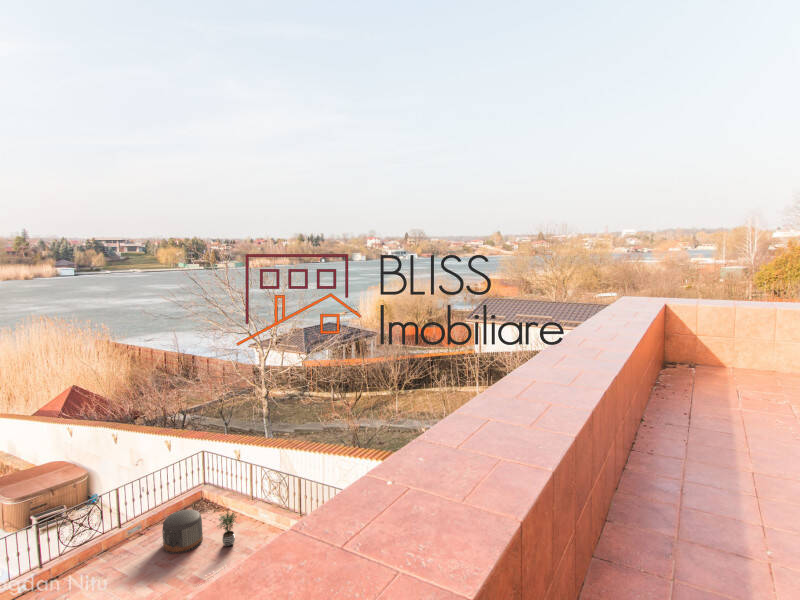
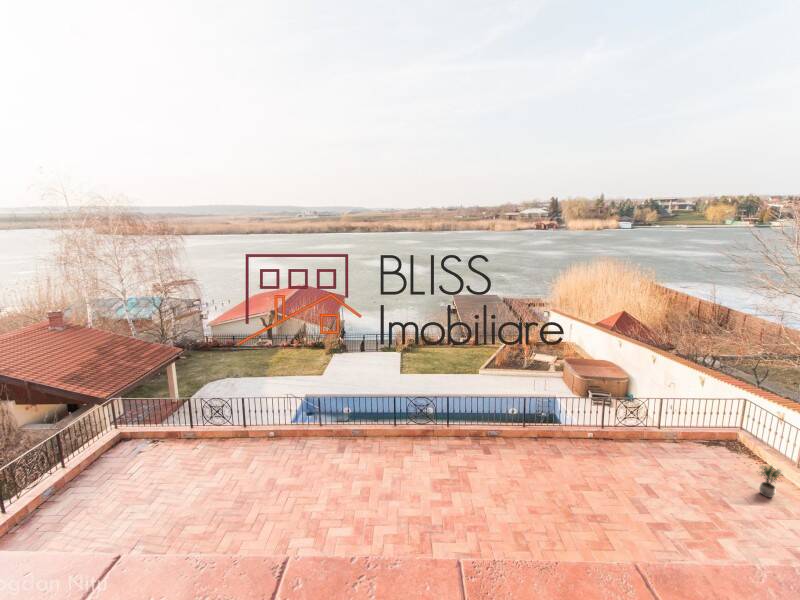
pouf: present [162,509,203,554] -> none [695,439,738,479]

